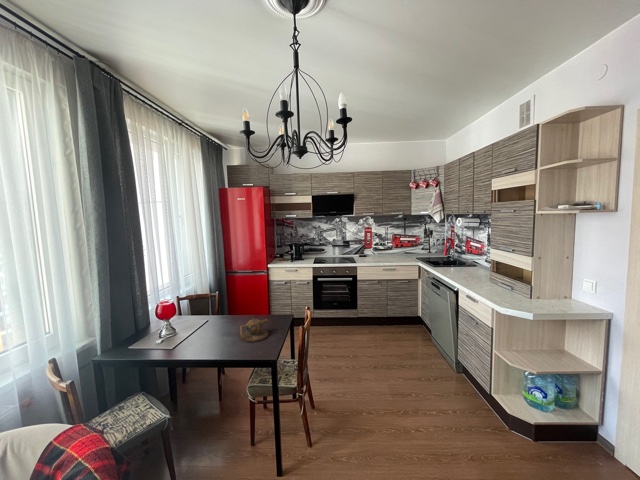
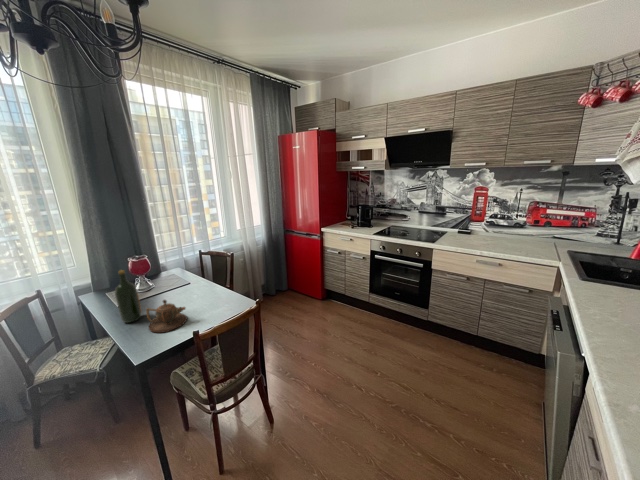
wine bottle: none [207,298,225,346] -> present [115,270,142,323]

